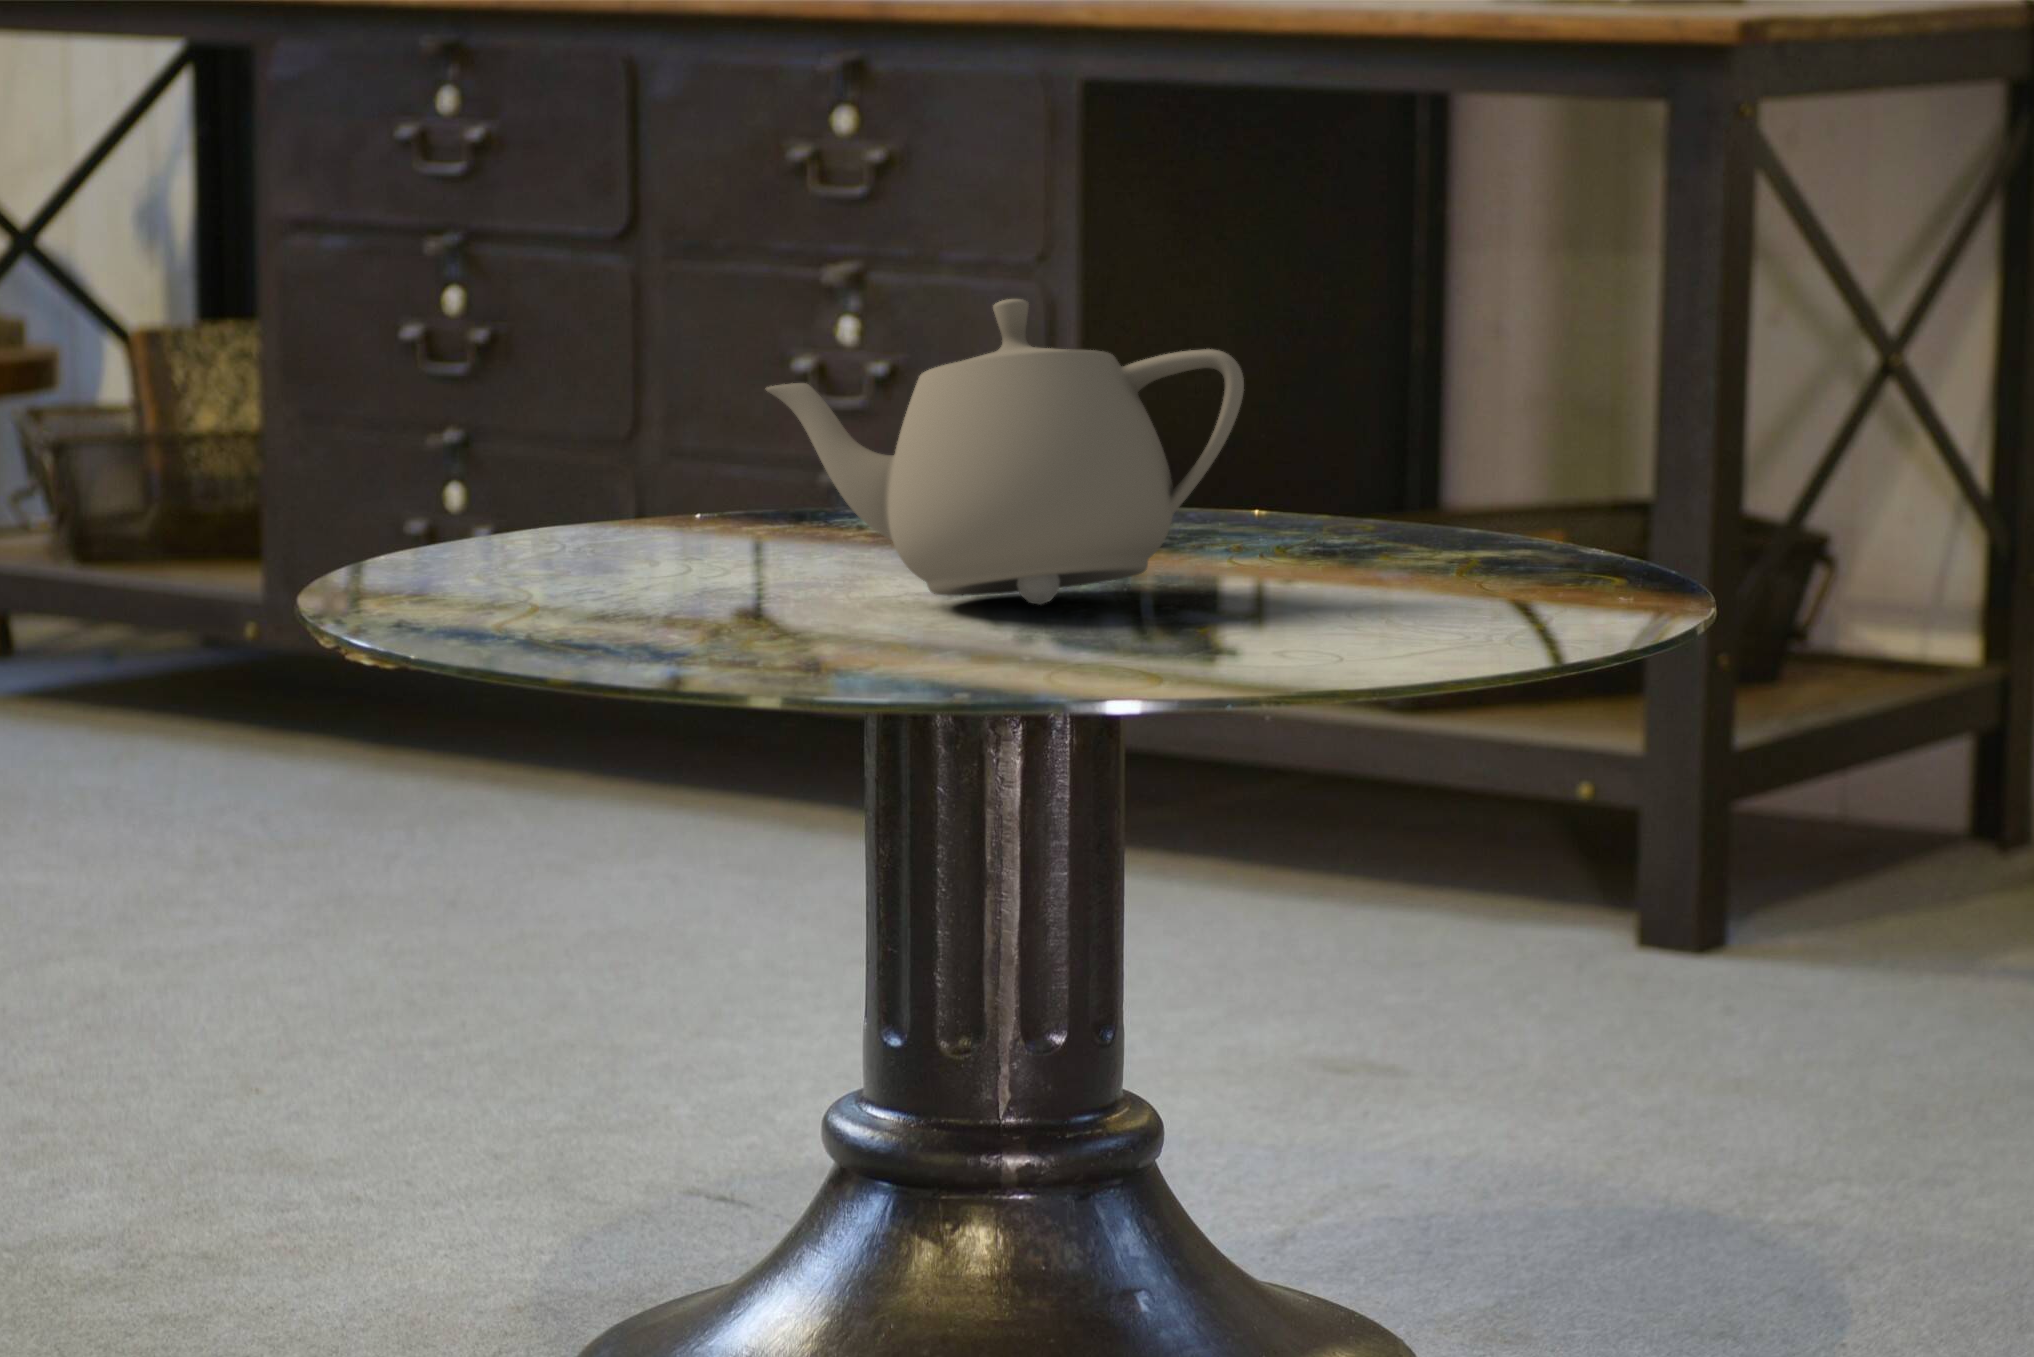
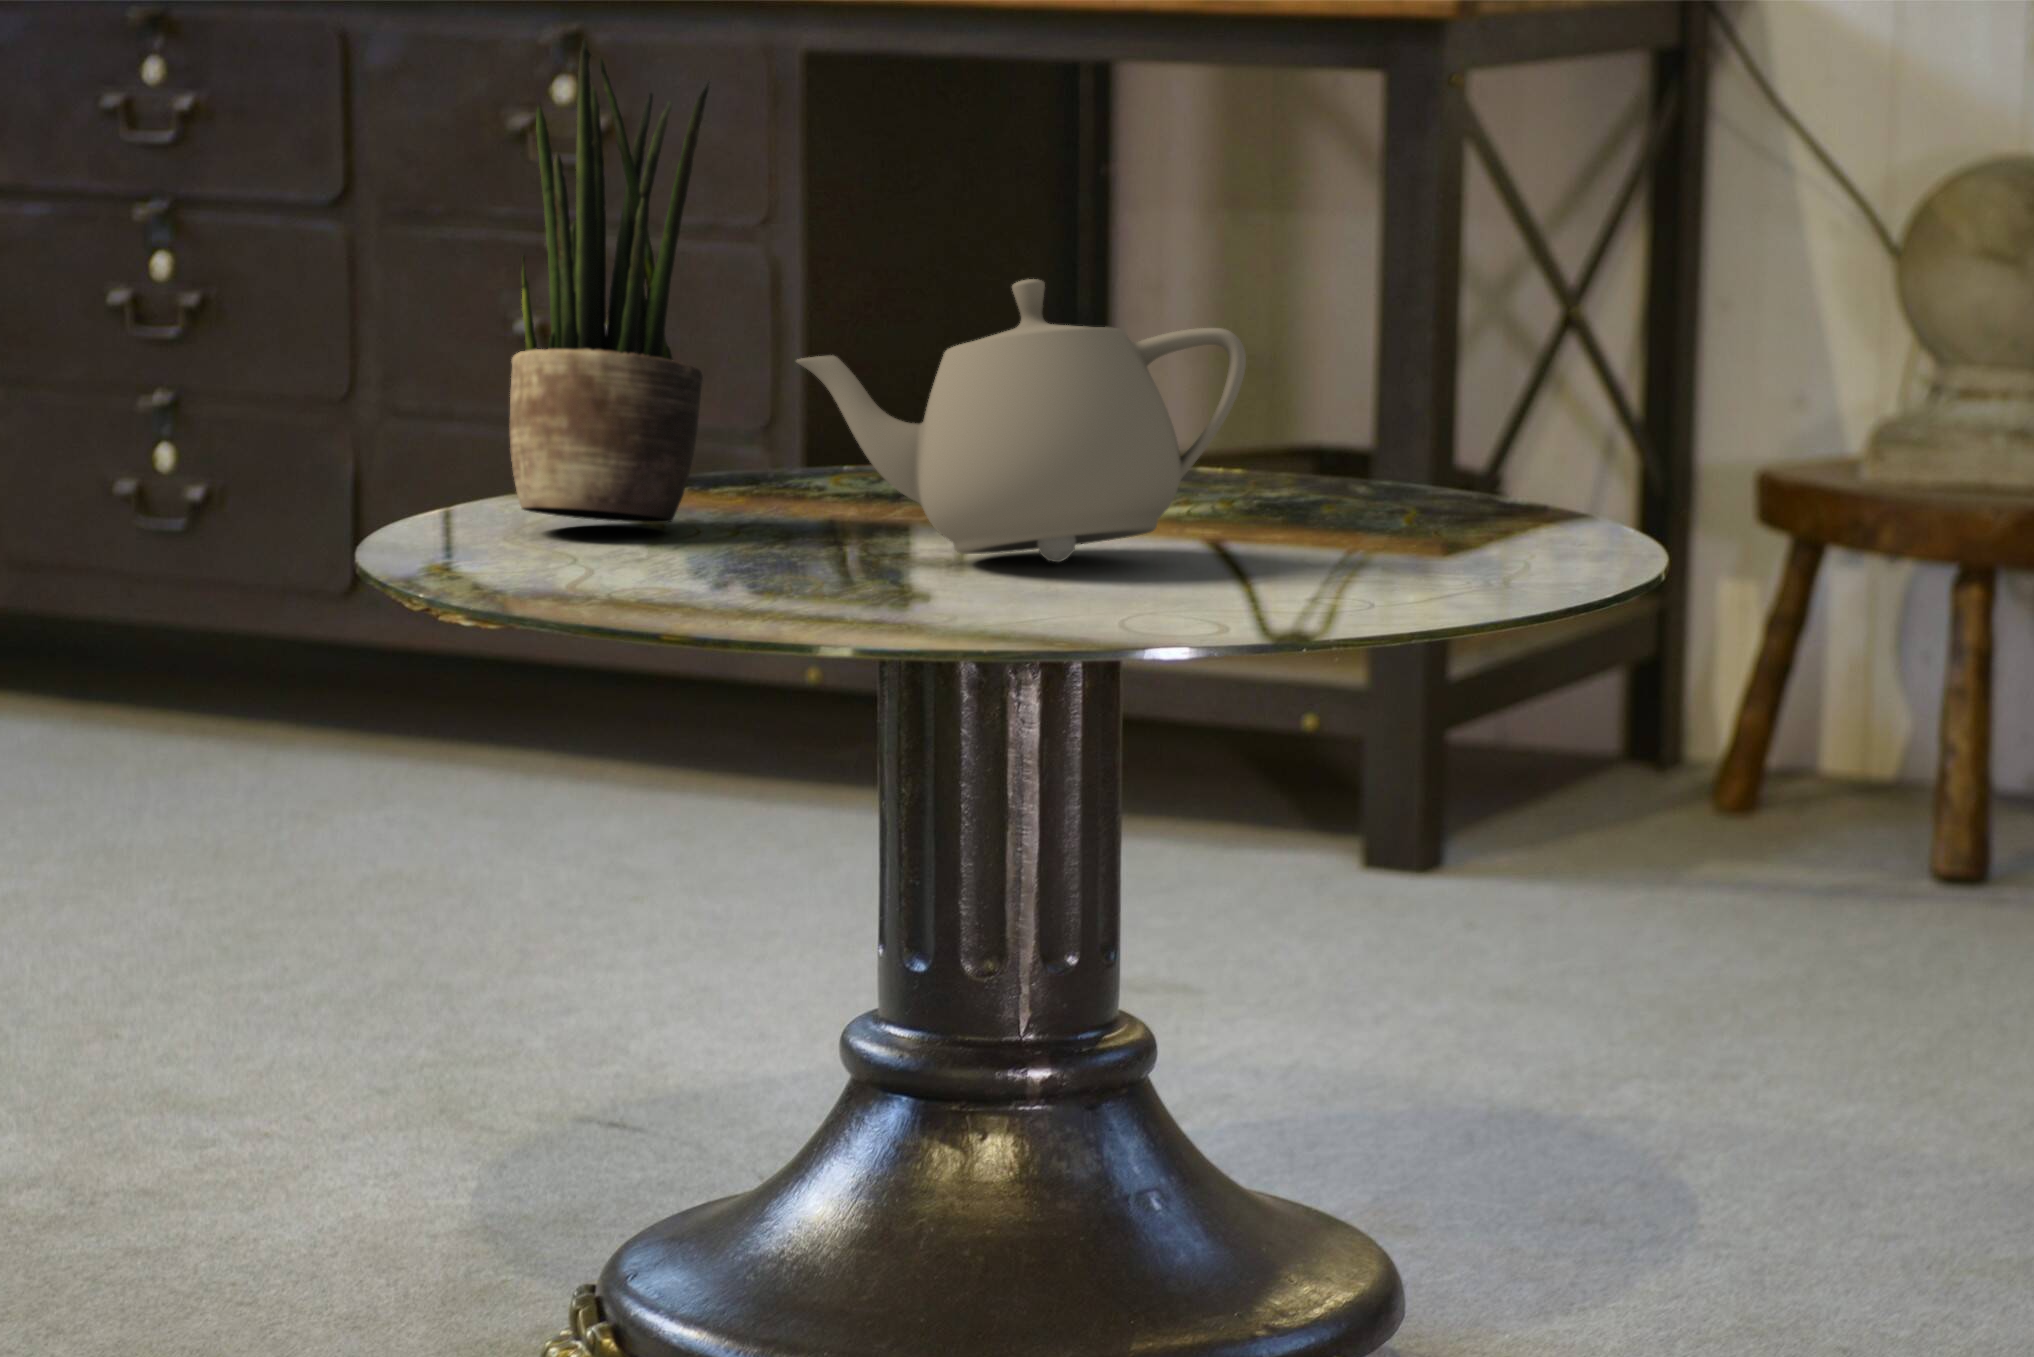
potted plant: none [505,50,713,563] -> present [510,40,709,523]

